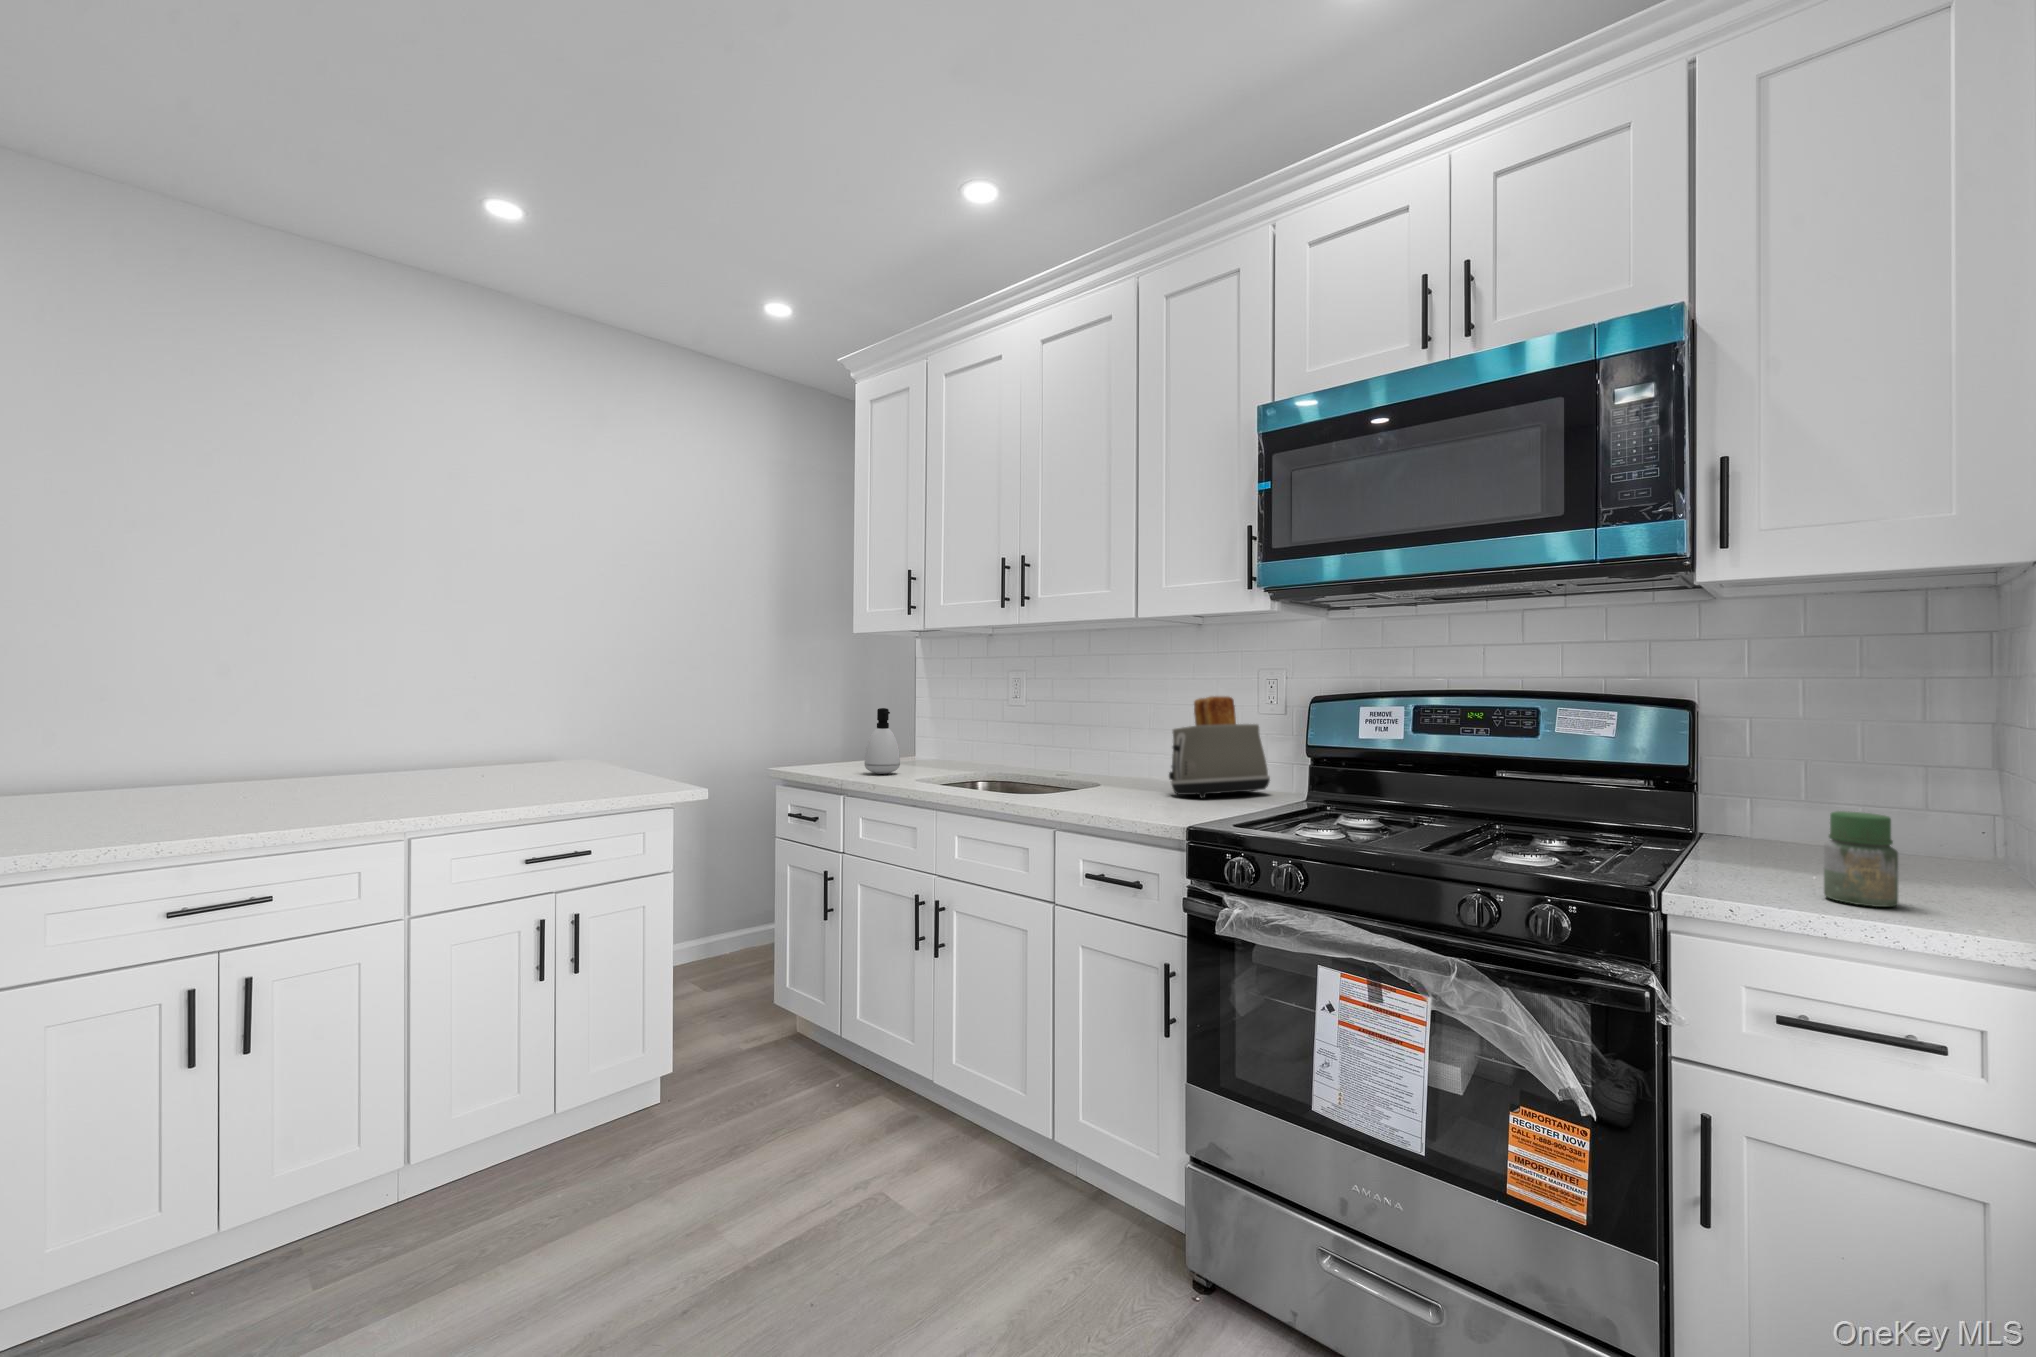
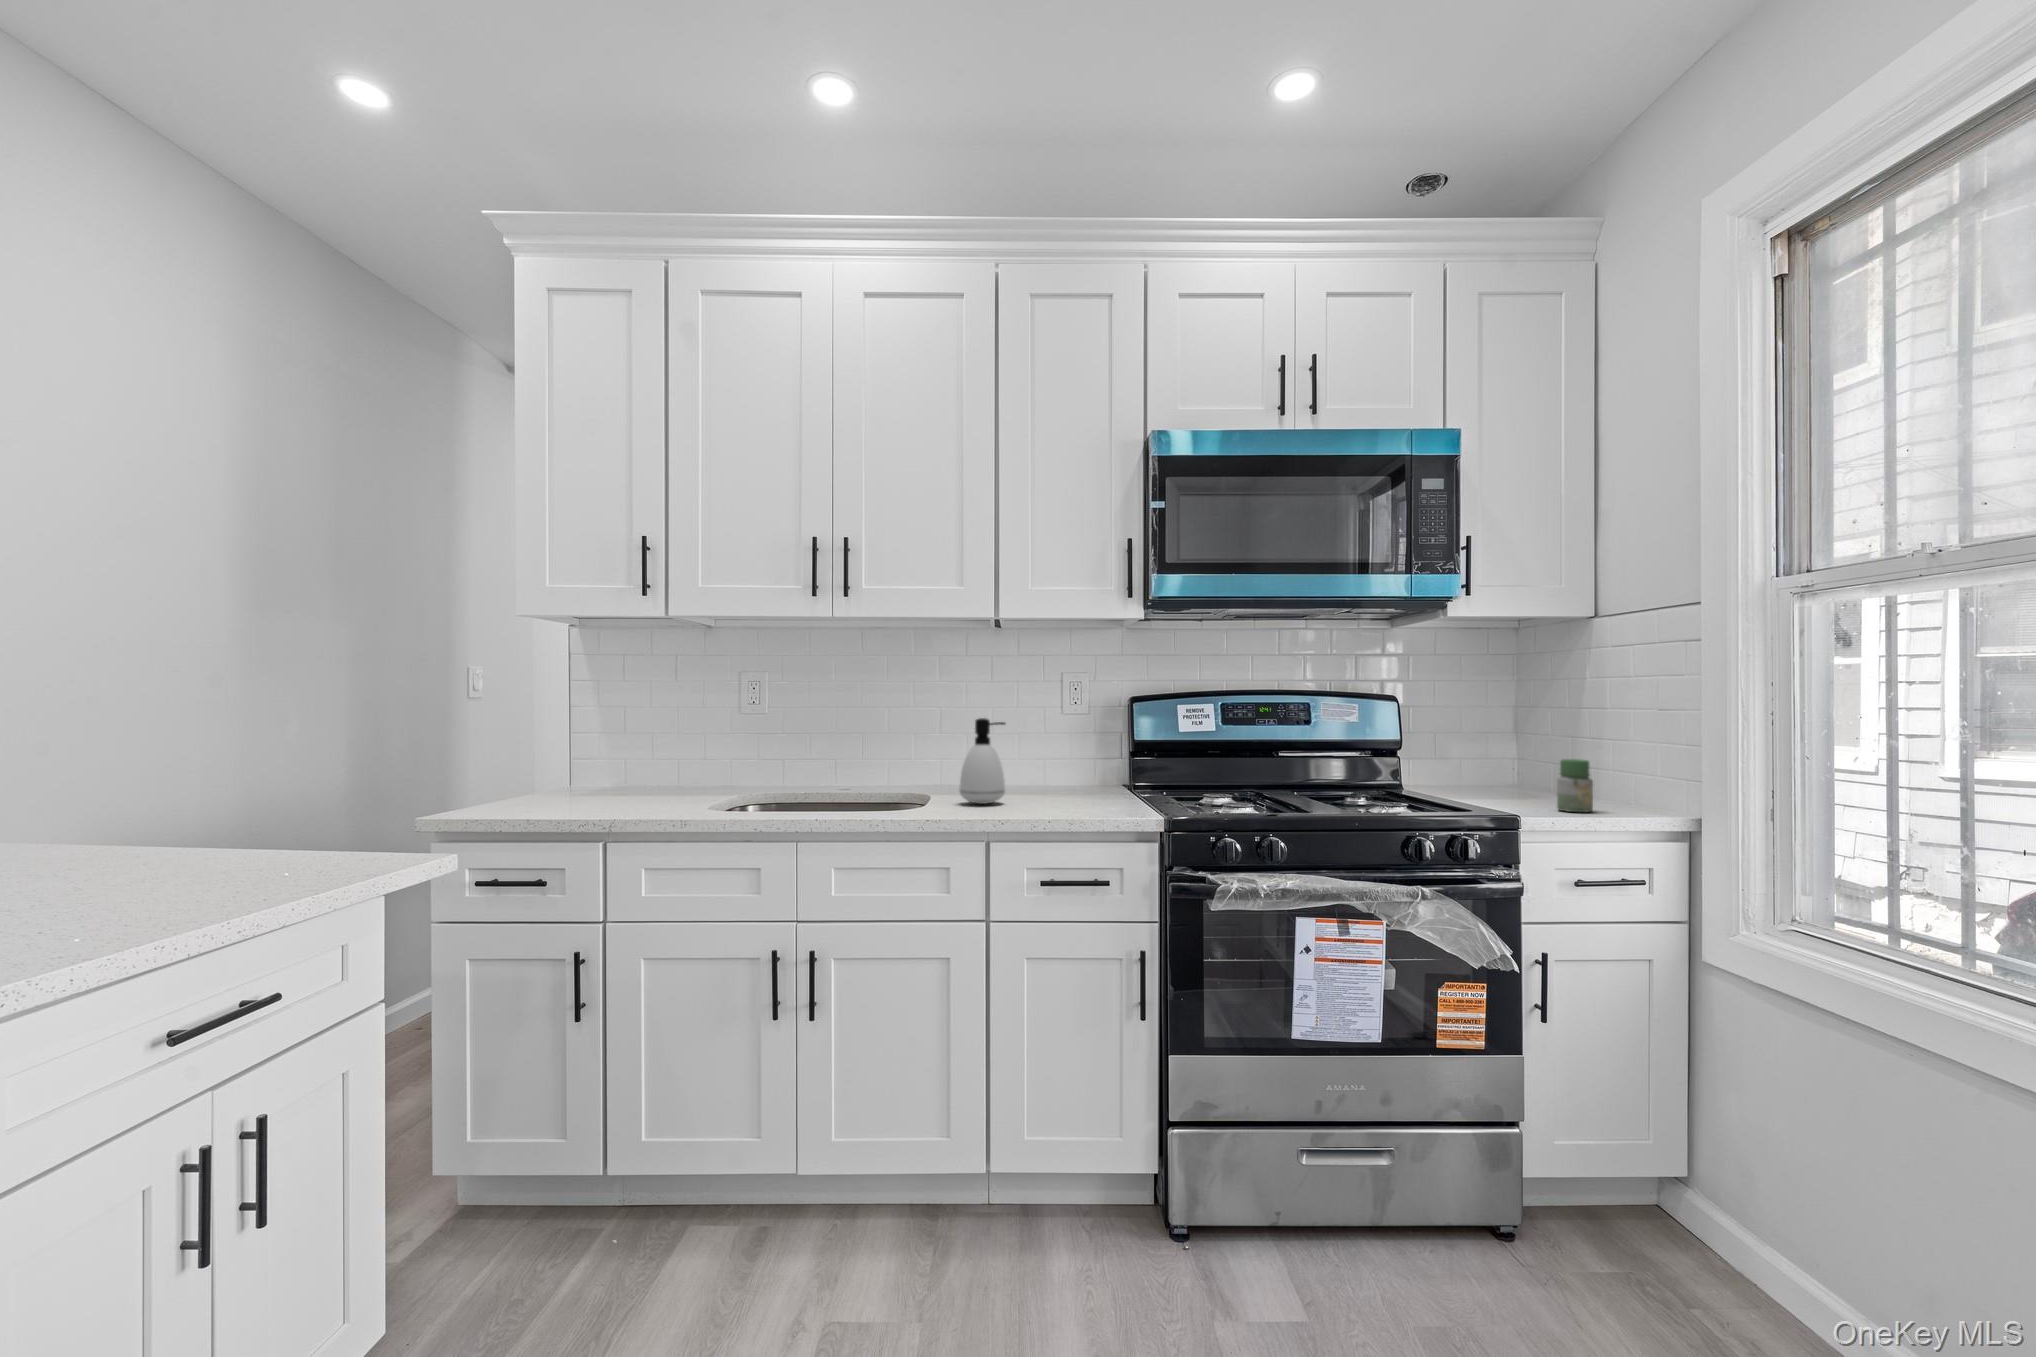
toaster: present [1169,696,1270,798] -> none [1014,698,1086,798]
soap dispenser: present [865,708,900,774] -> present [959,718,1005,804]

